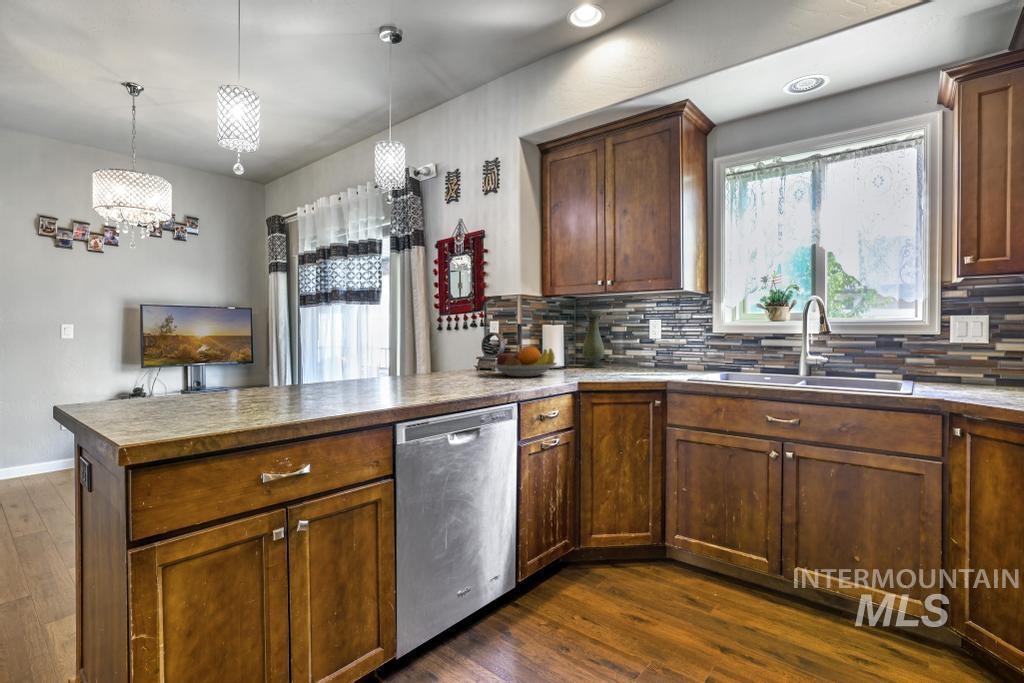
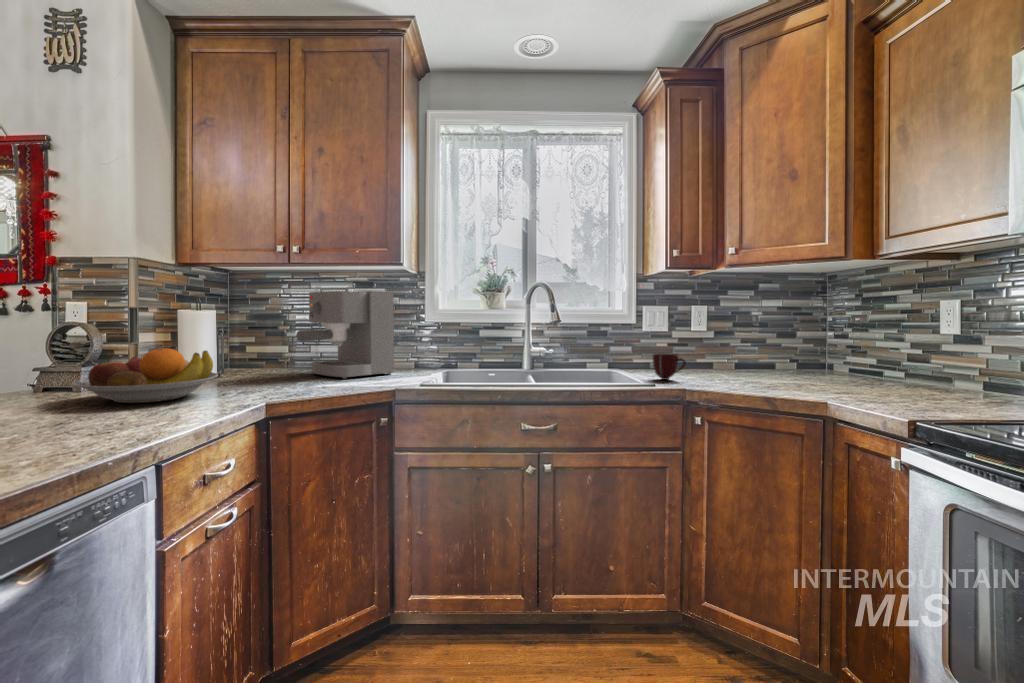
coffee maker: none [607,309,680,374] -> present [296,291,394,379]
vase: present [582,311,605,368] -> none [246,290,283,373]
mug: none [941,364,983,391] -> present [653,354,686,380]

